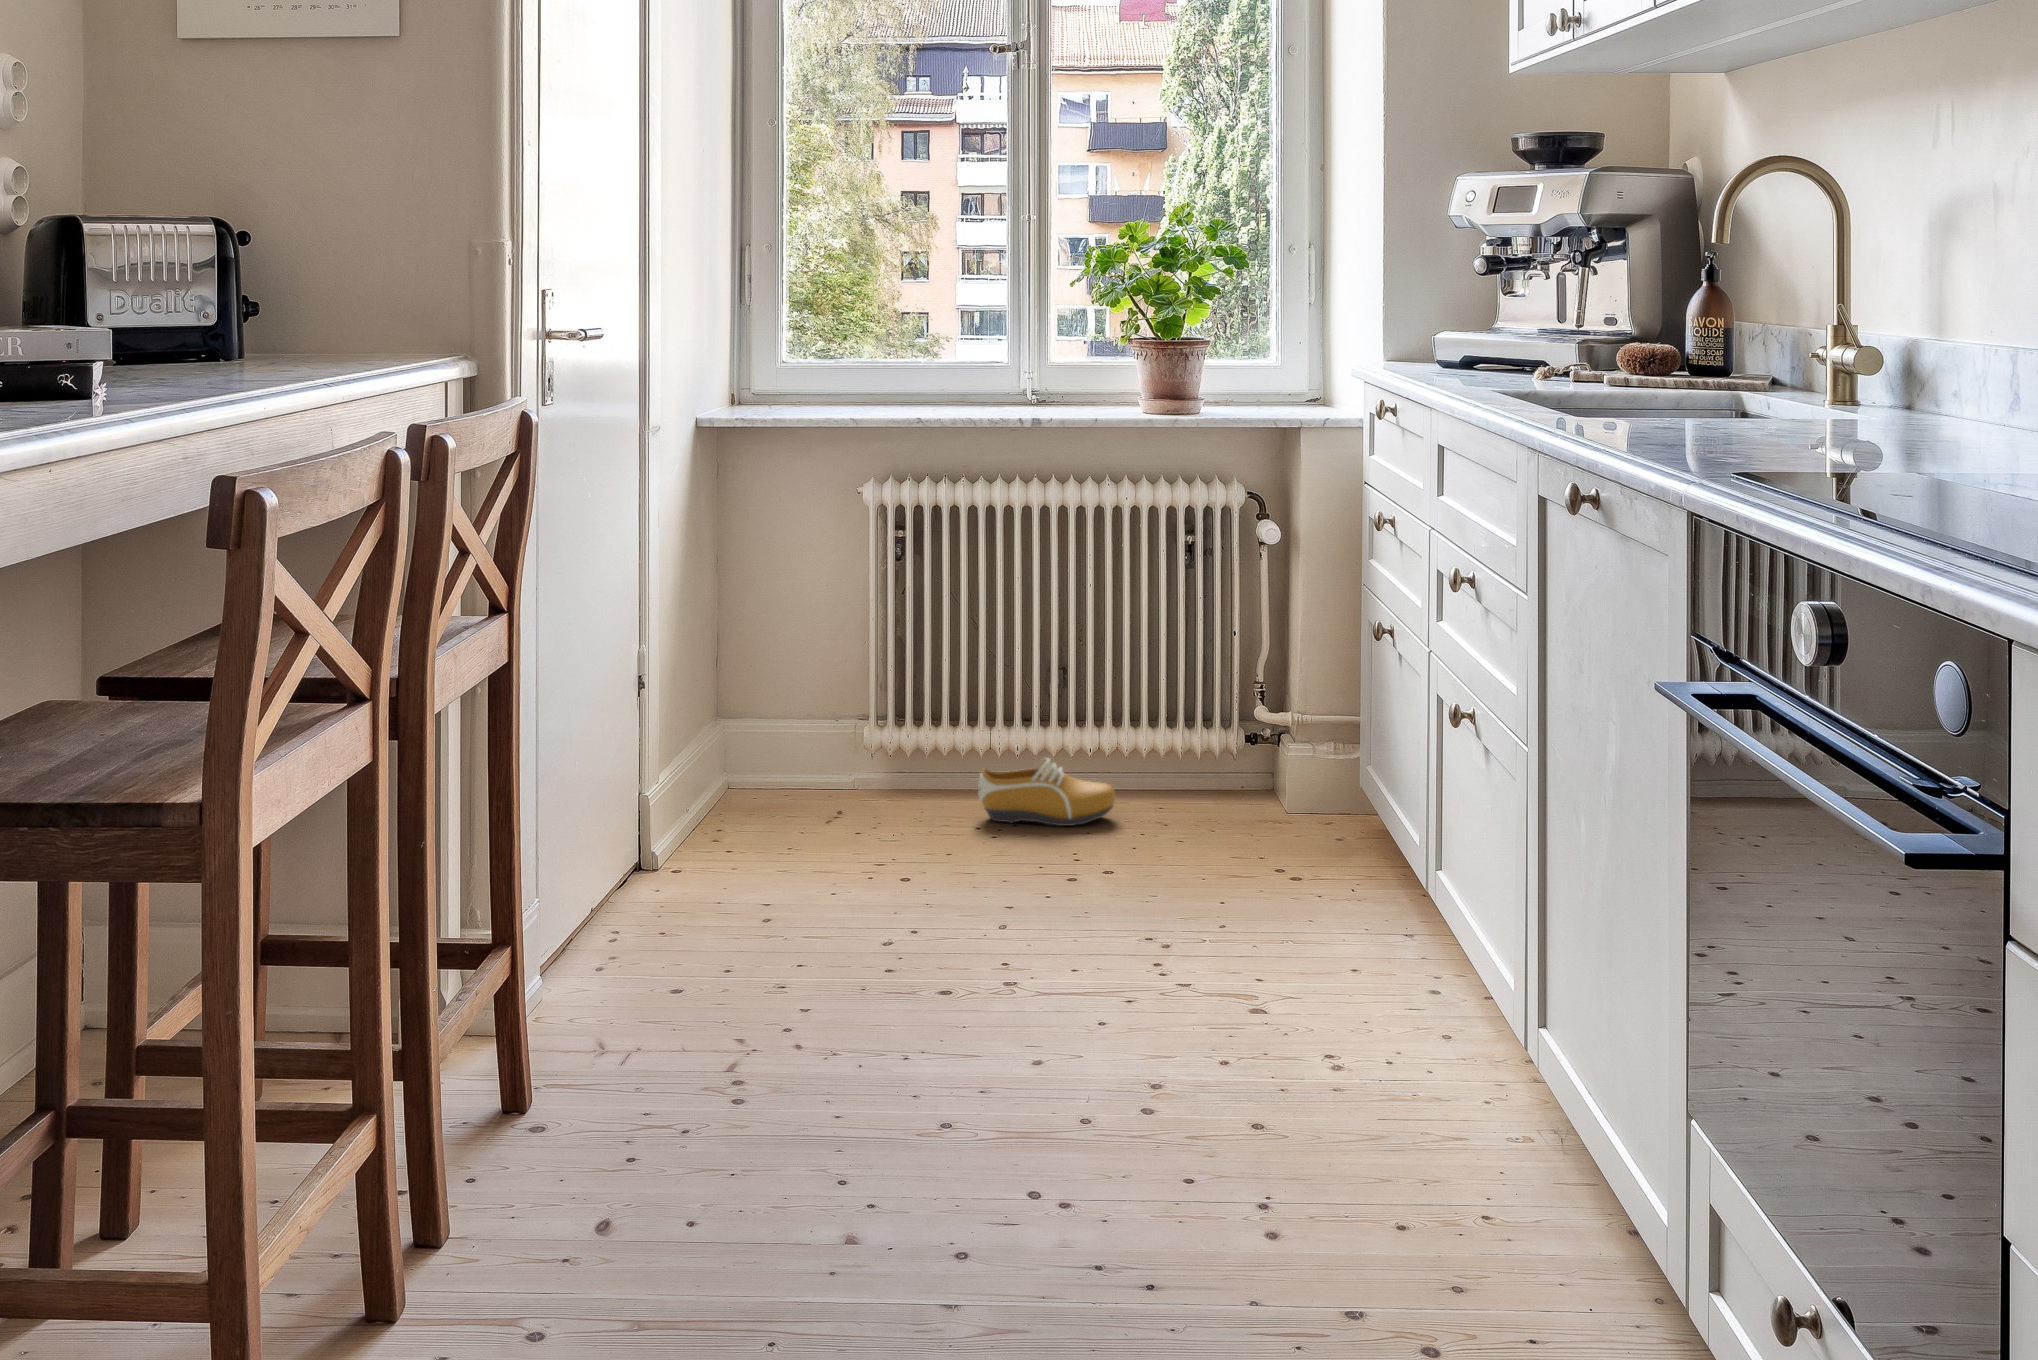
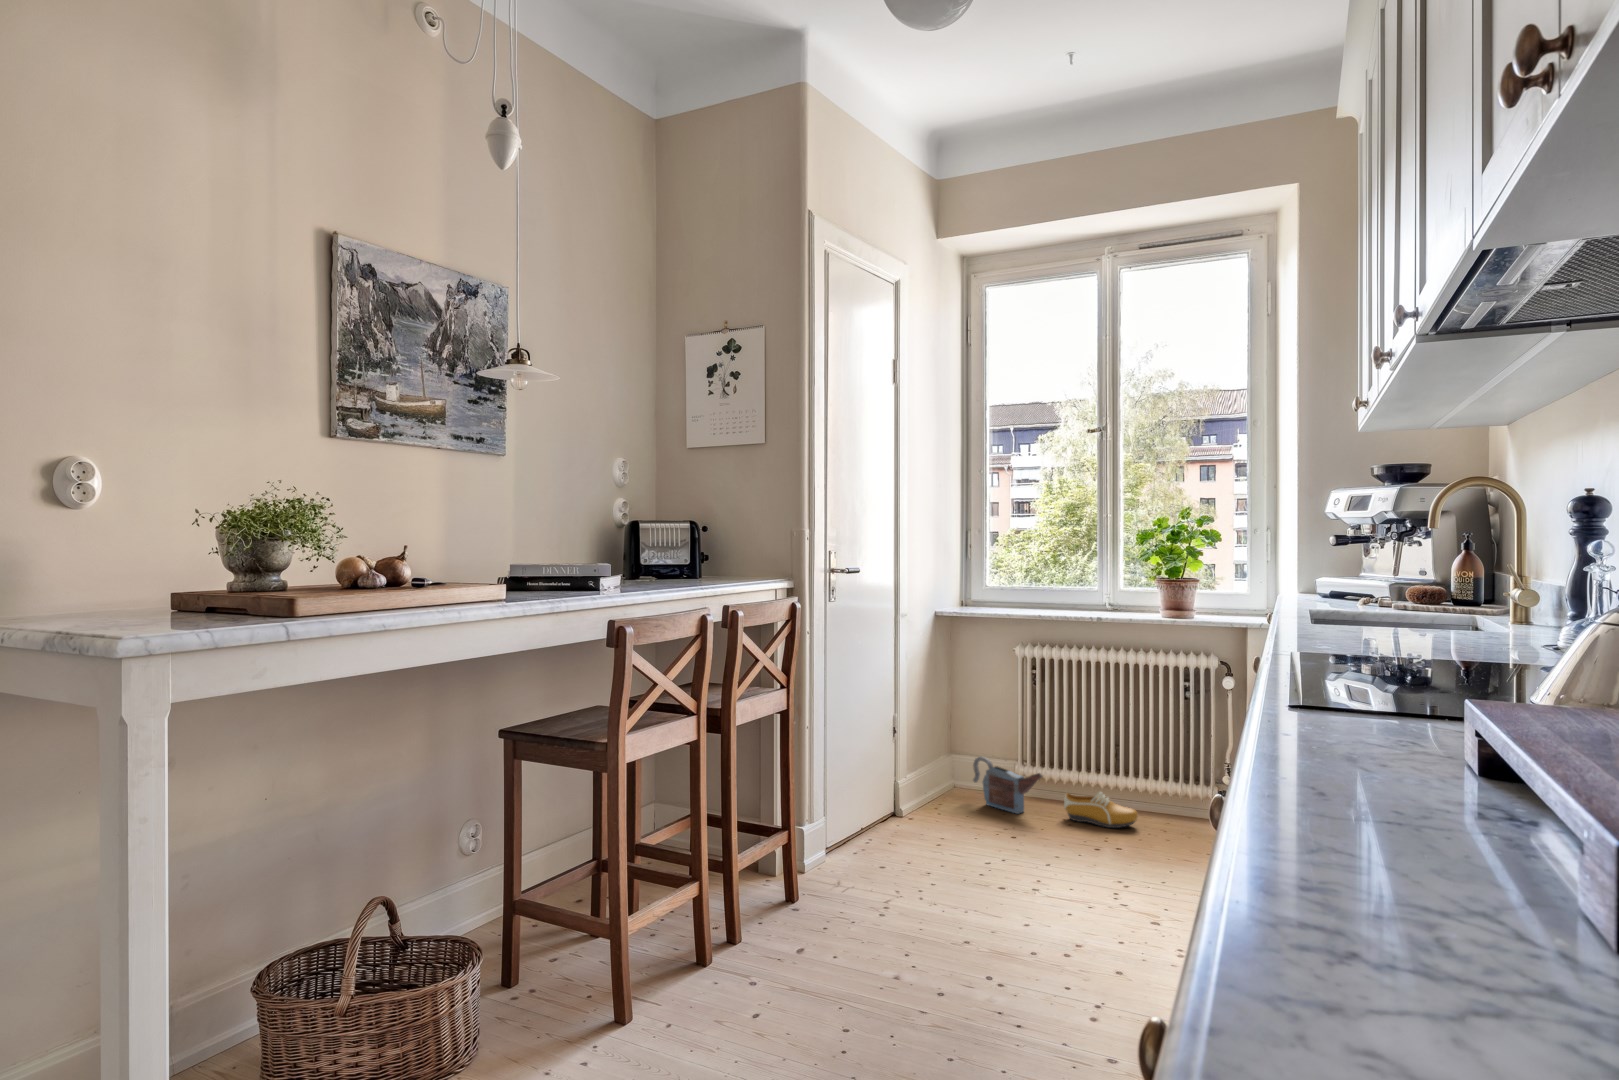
watering can: none [787,716,943,825] -> present [973,757,1042,814]

